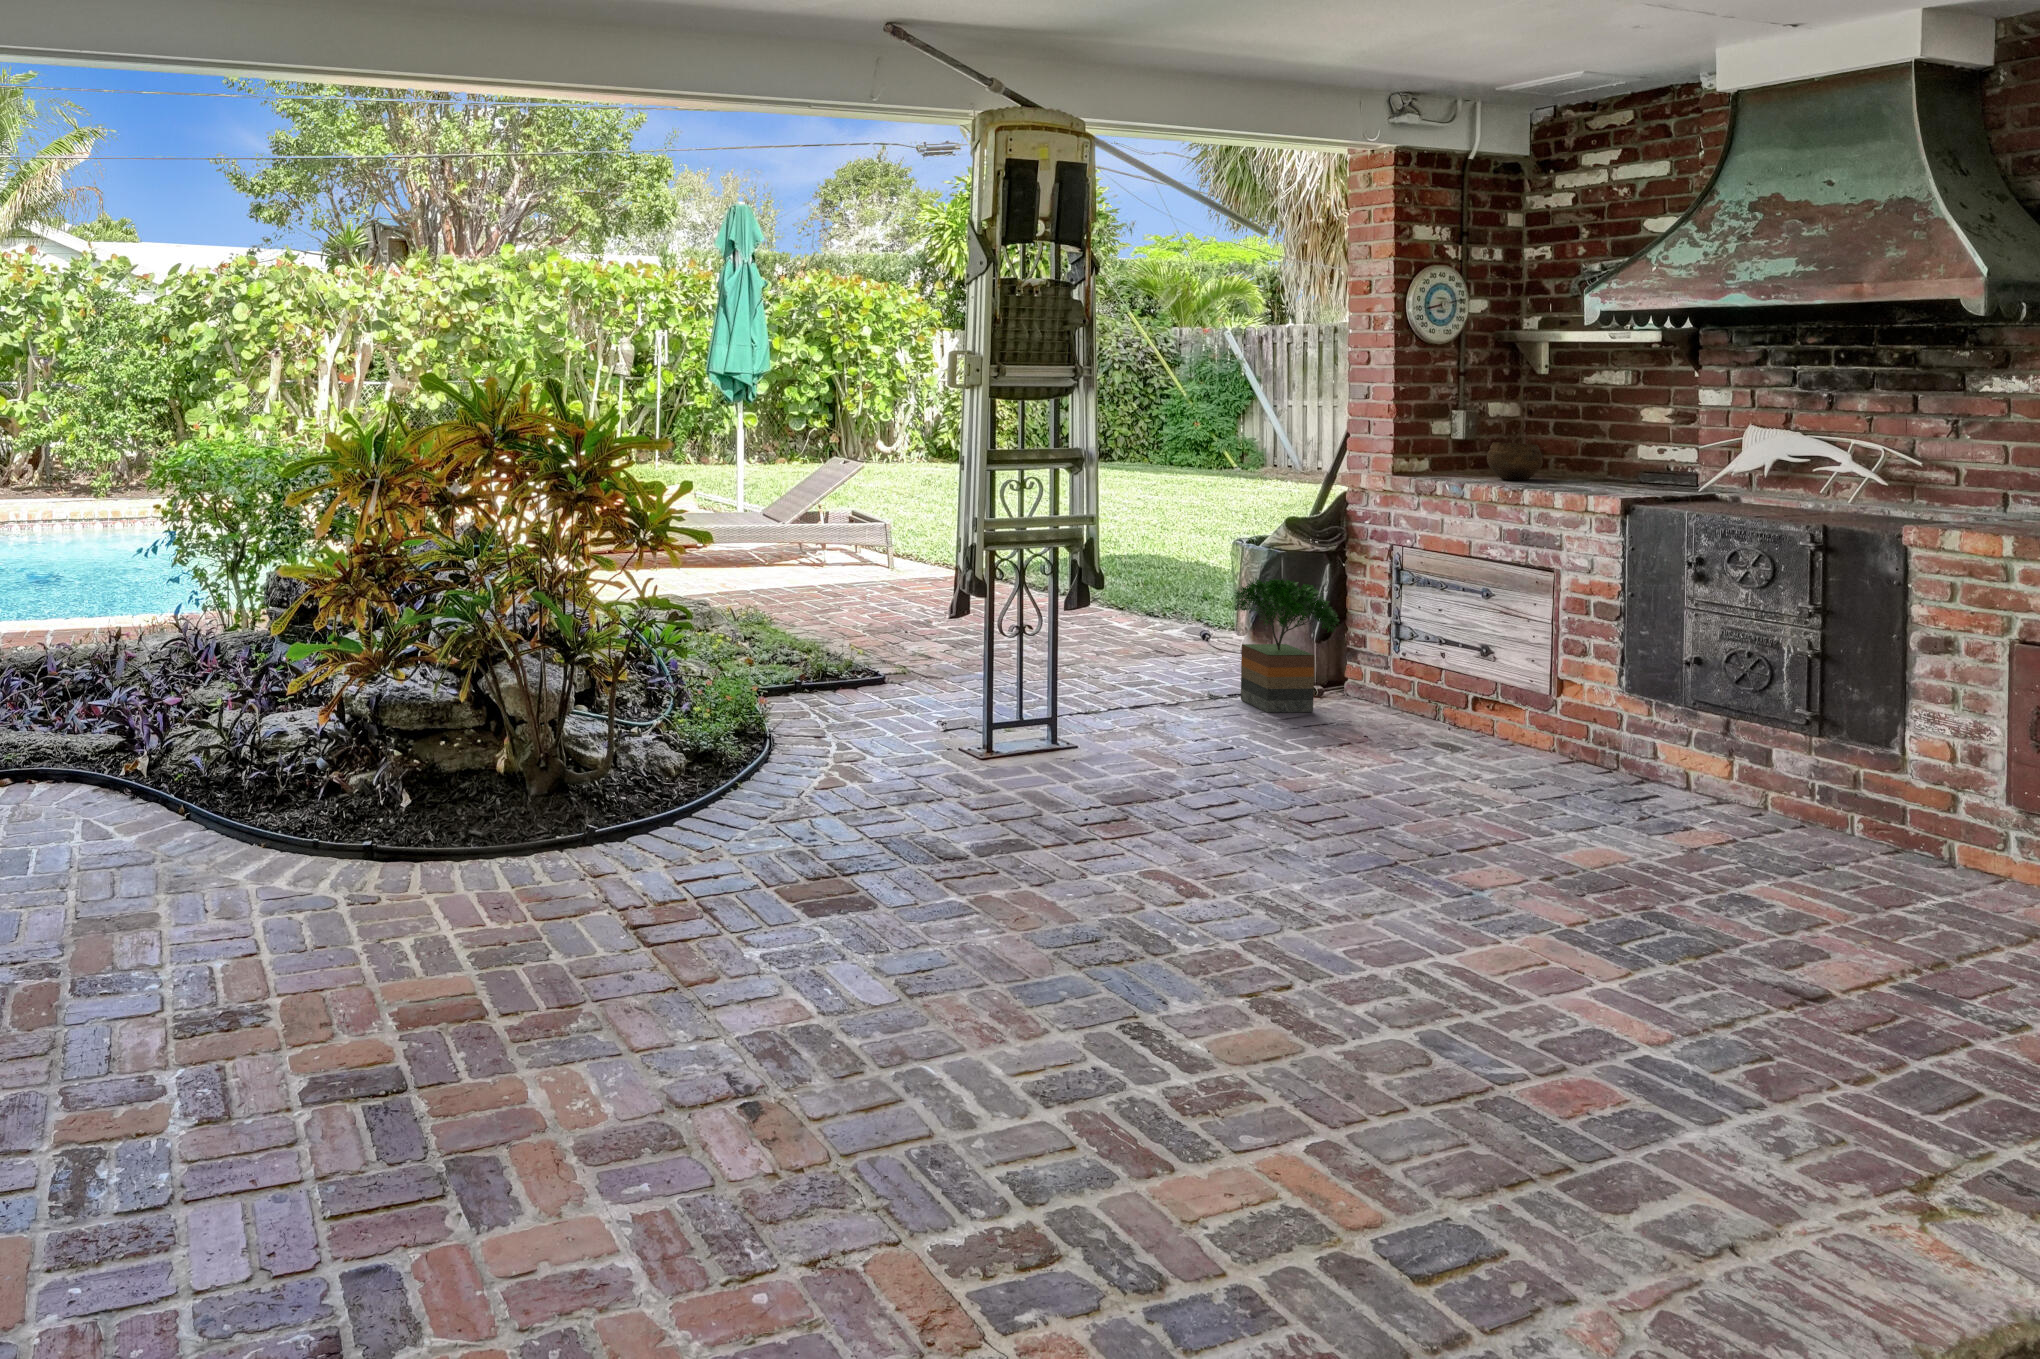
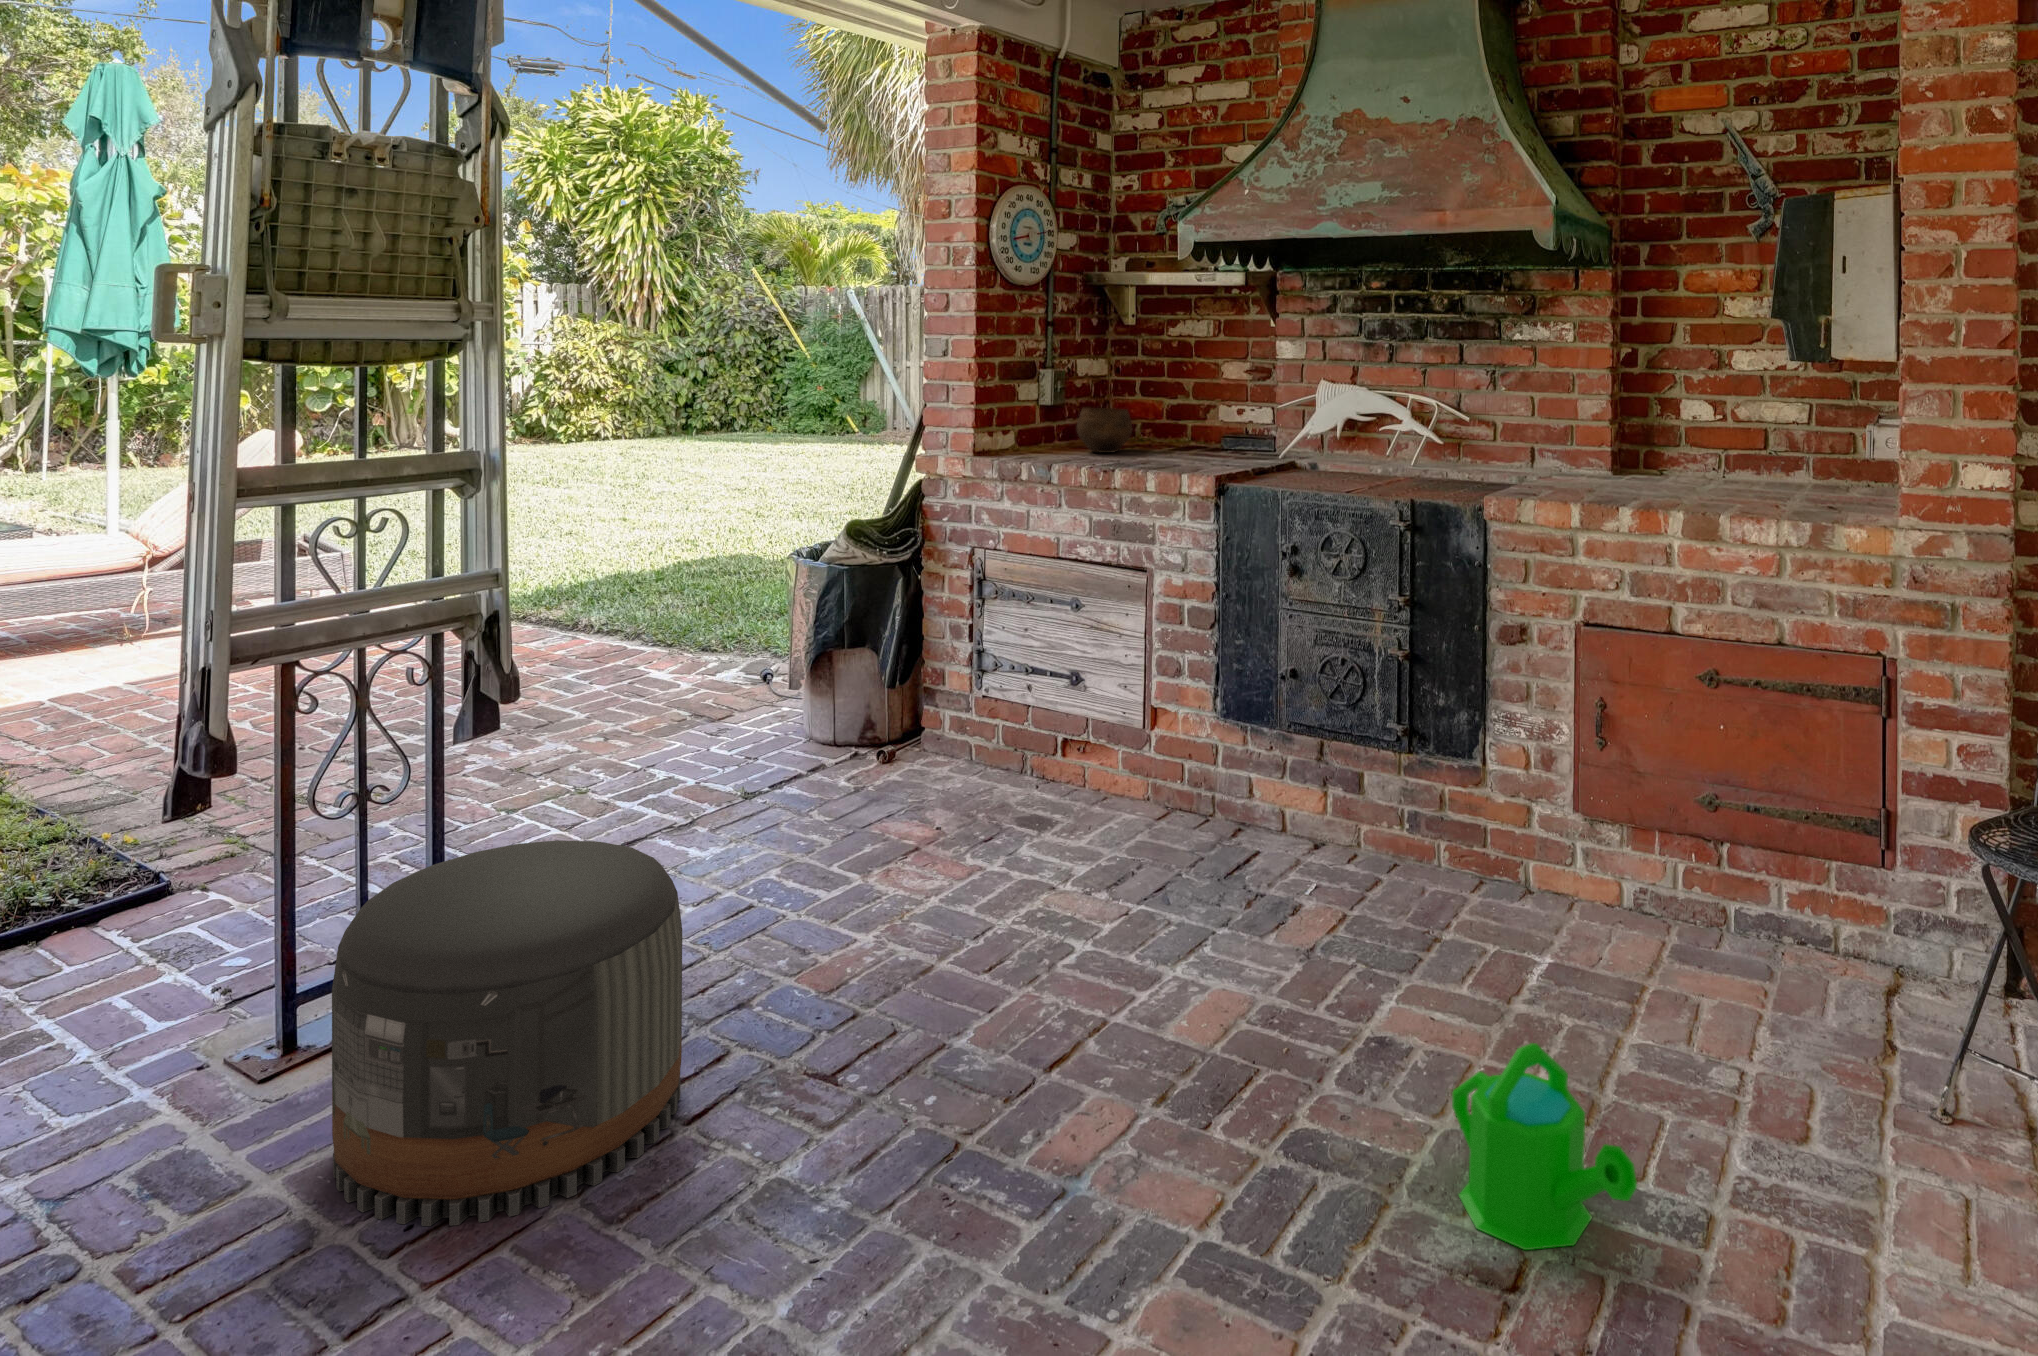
potted tree: present [1232,578,1339,712] -> none [766,609,908,812]
pouf: none [1047,659,1226,828] -> present [332,840,682,1226]
watering can: none [1791,864,1933,993] -> present [1452,1043,1637,1250]

